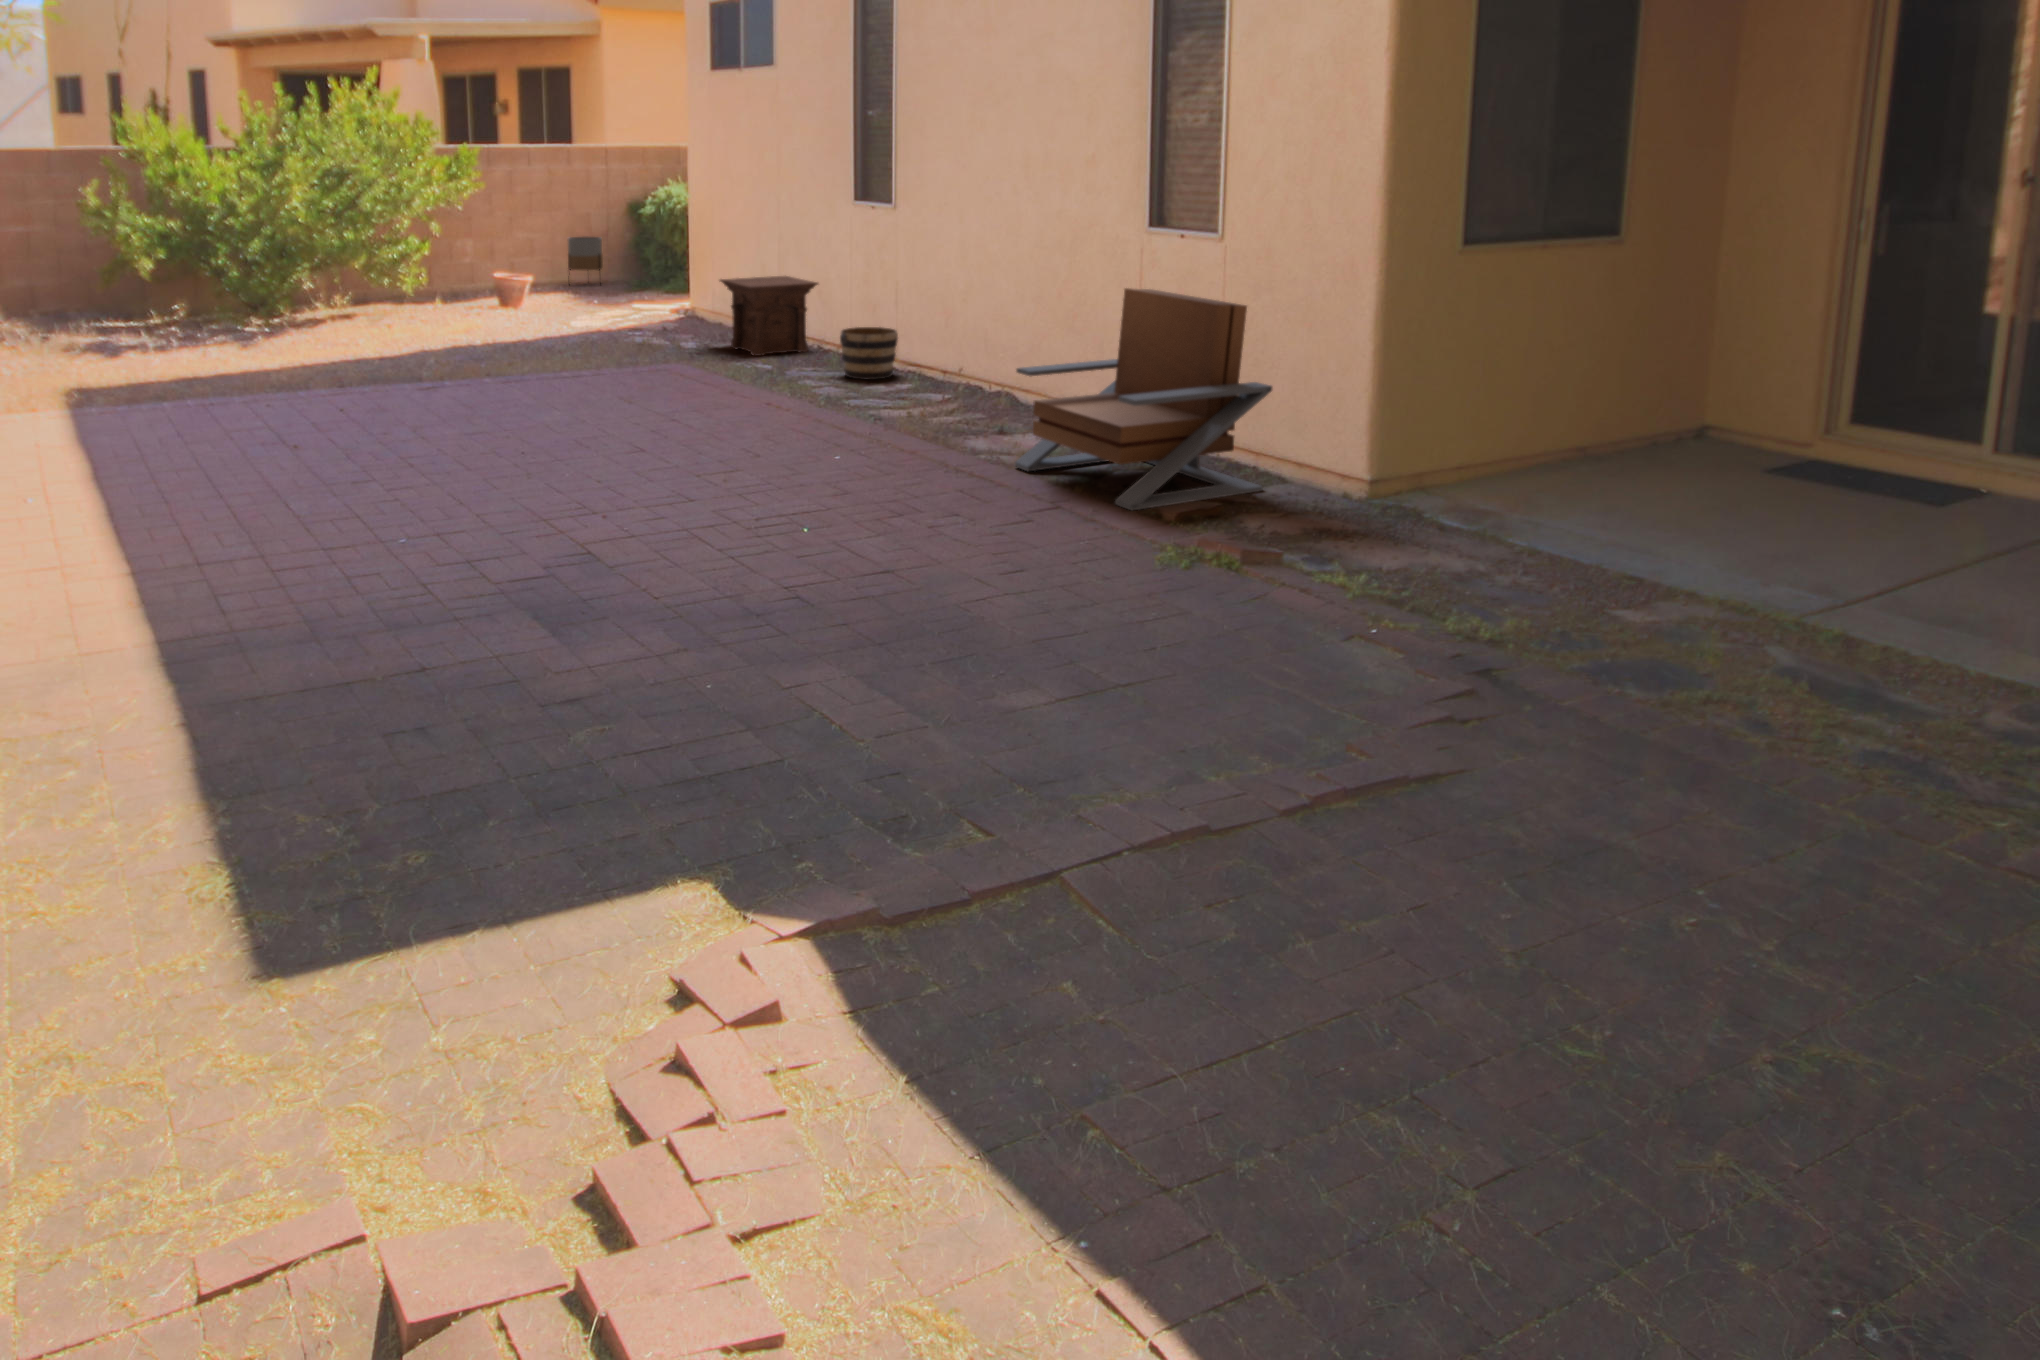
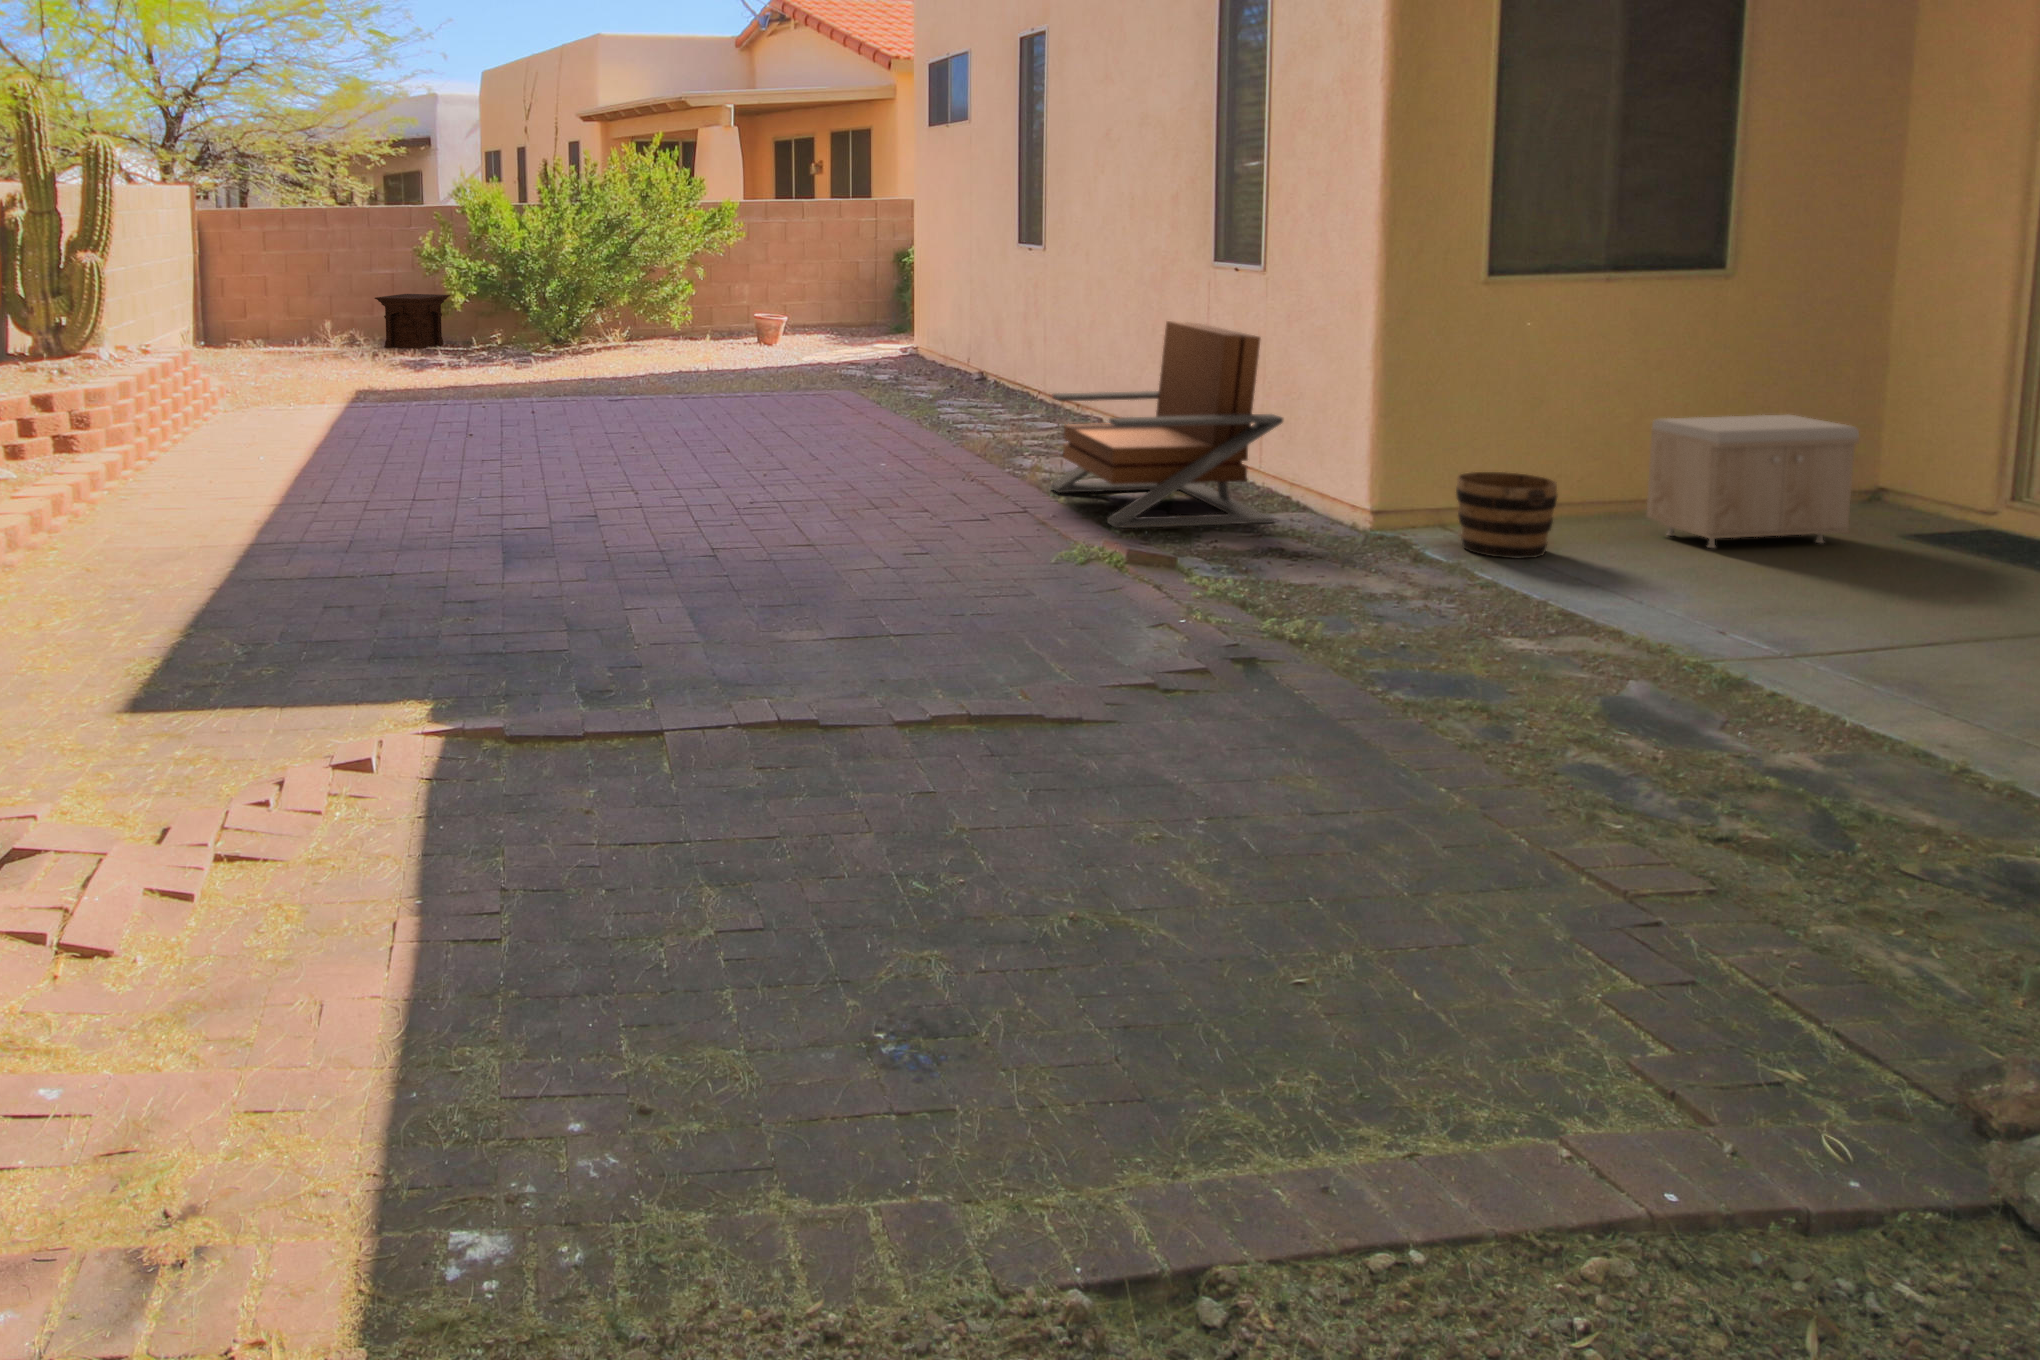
planter: present [568,236,603,277] -> none [828,286,861,332]
side table: present [720,276,818,356] -> present [375,294,450,349]
bucket: present [840,327,898,380] -> present [1456,472,1558,558]
storage bench: none [1571,360,1737,487] -> present [1646,414,1859,548]

